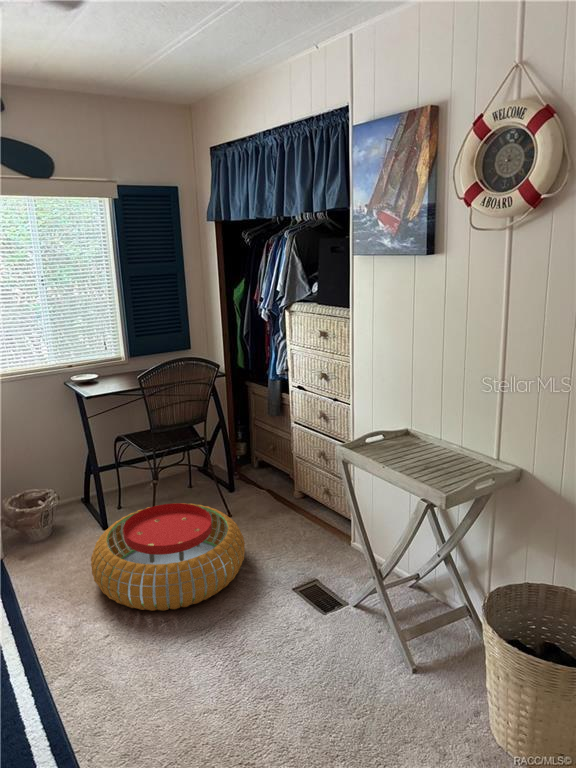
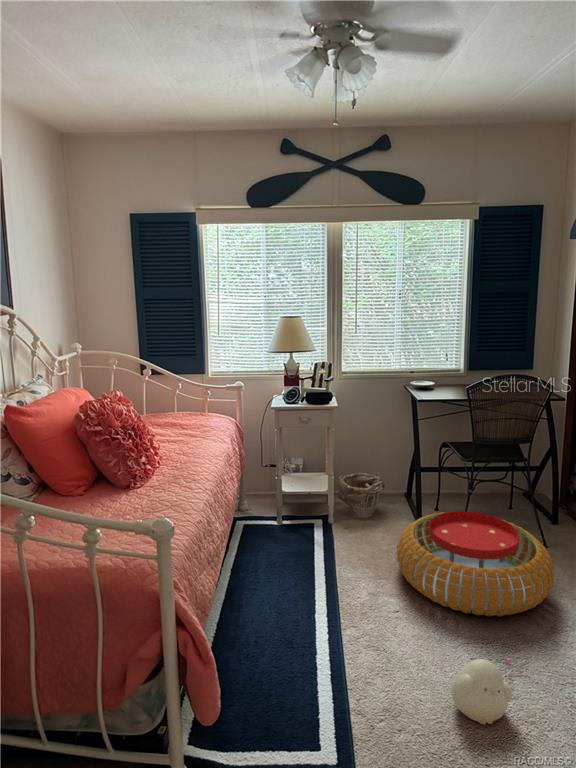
plush toy: none [181,640,237,713] -> present [451,657,516,724]

